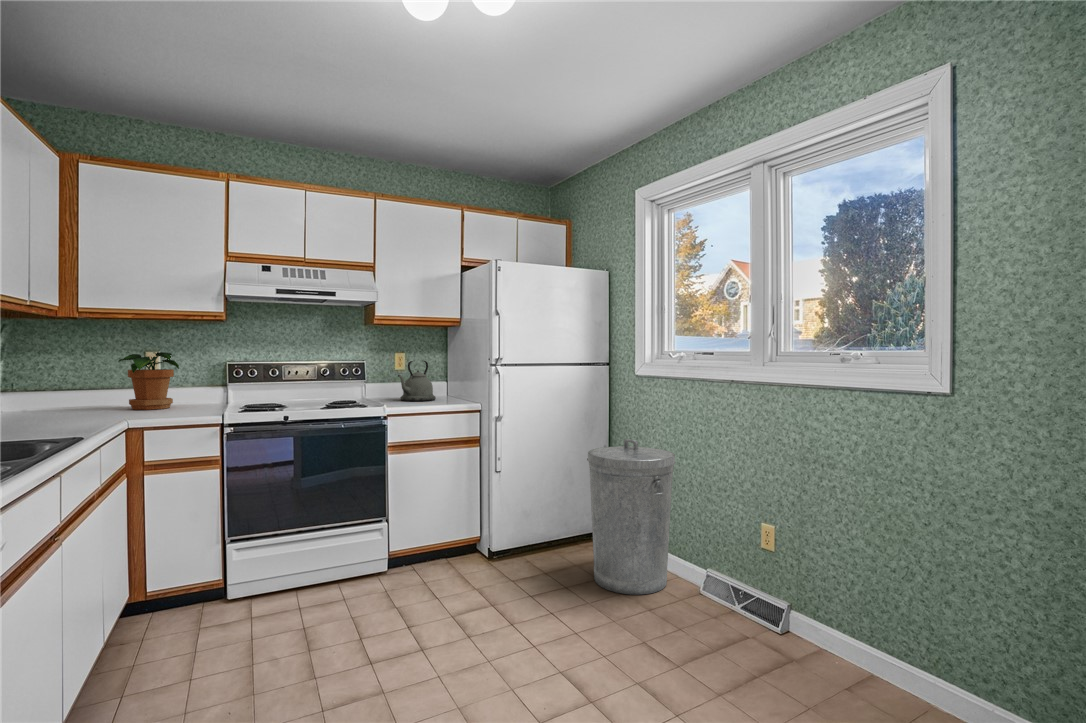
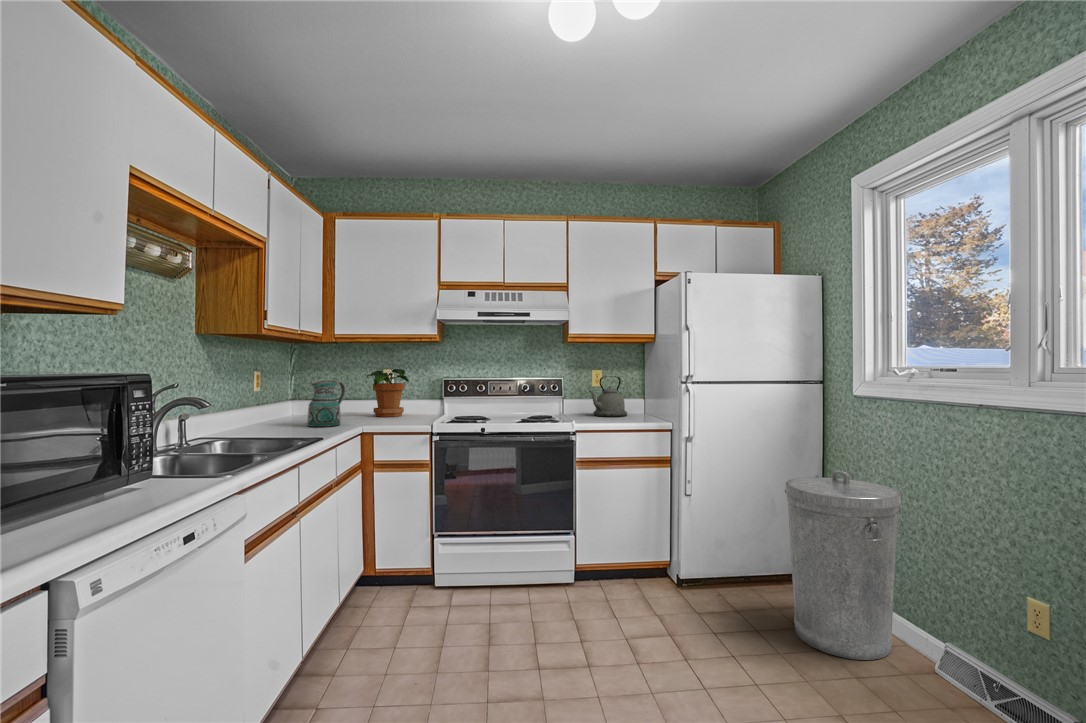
ceramic pitcher: none [41,365,96,424] -> present [307,380,345,427]

